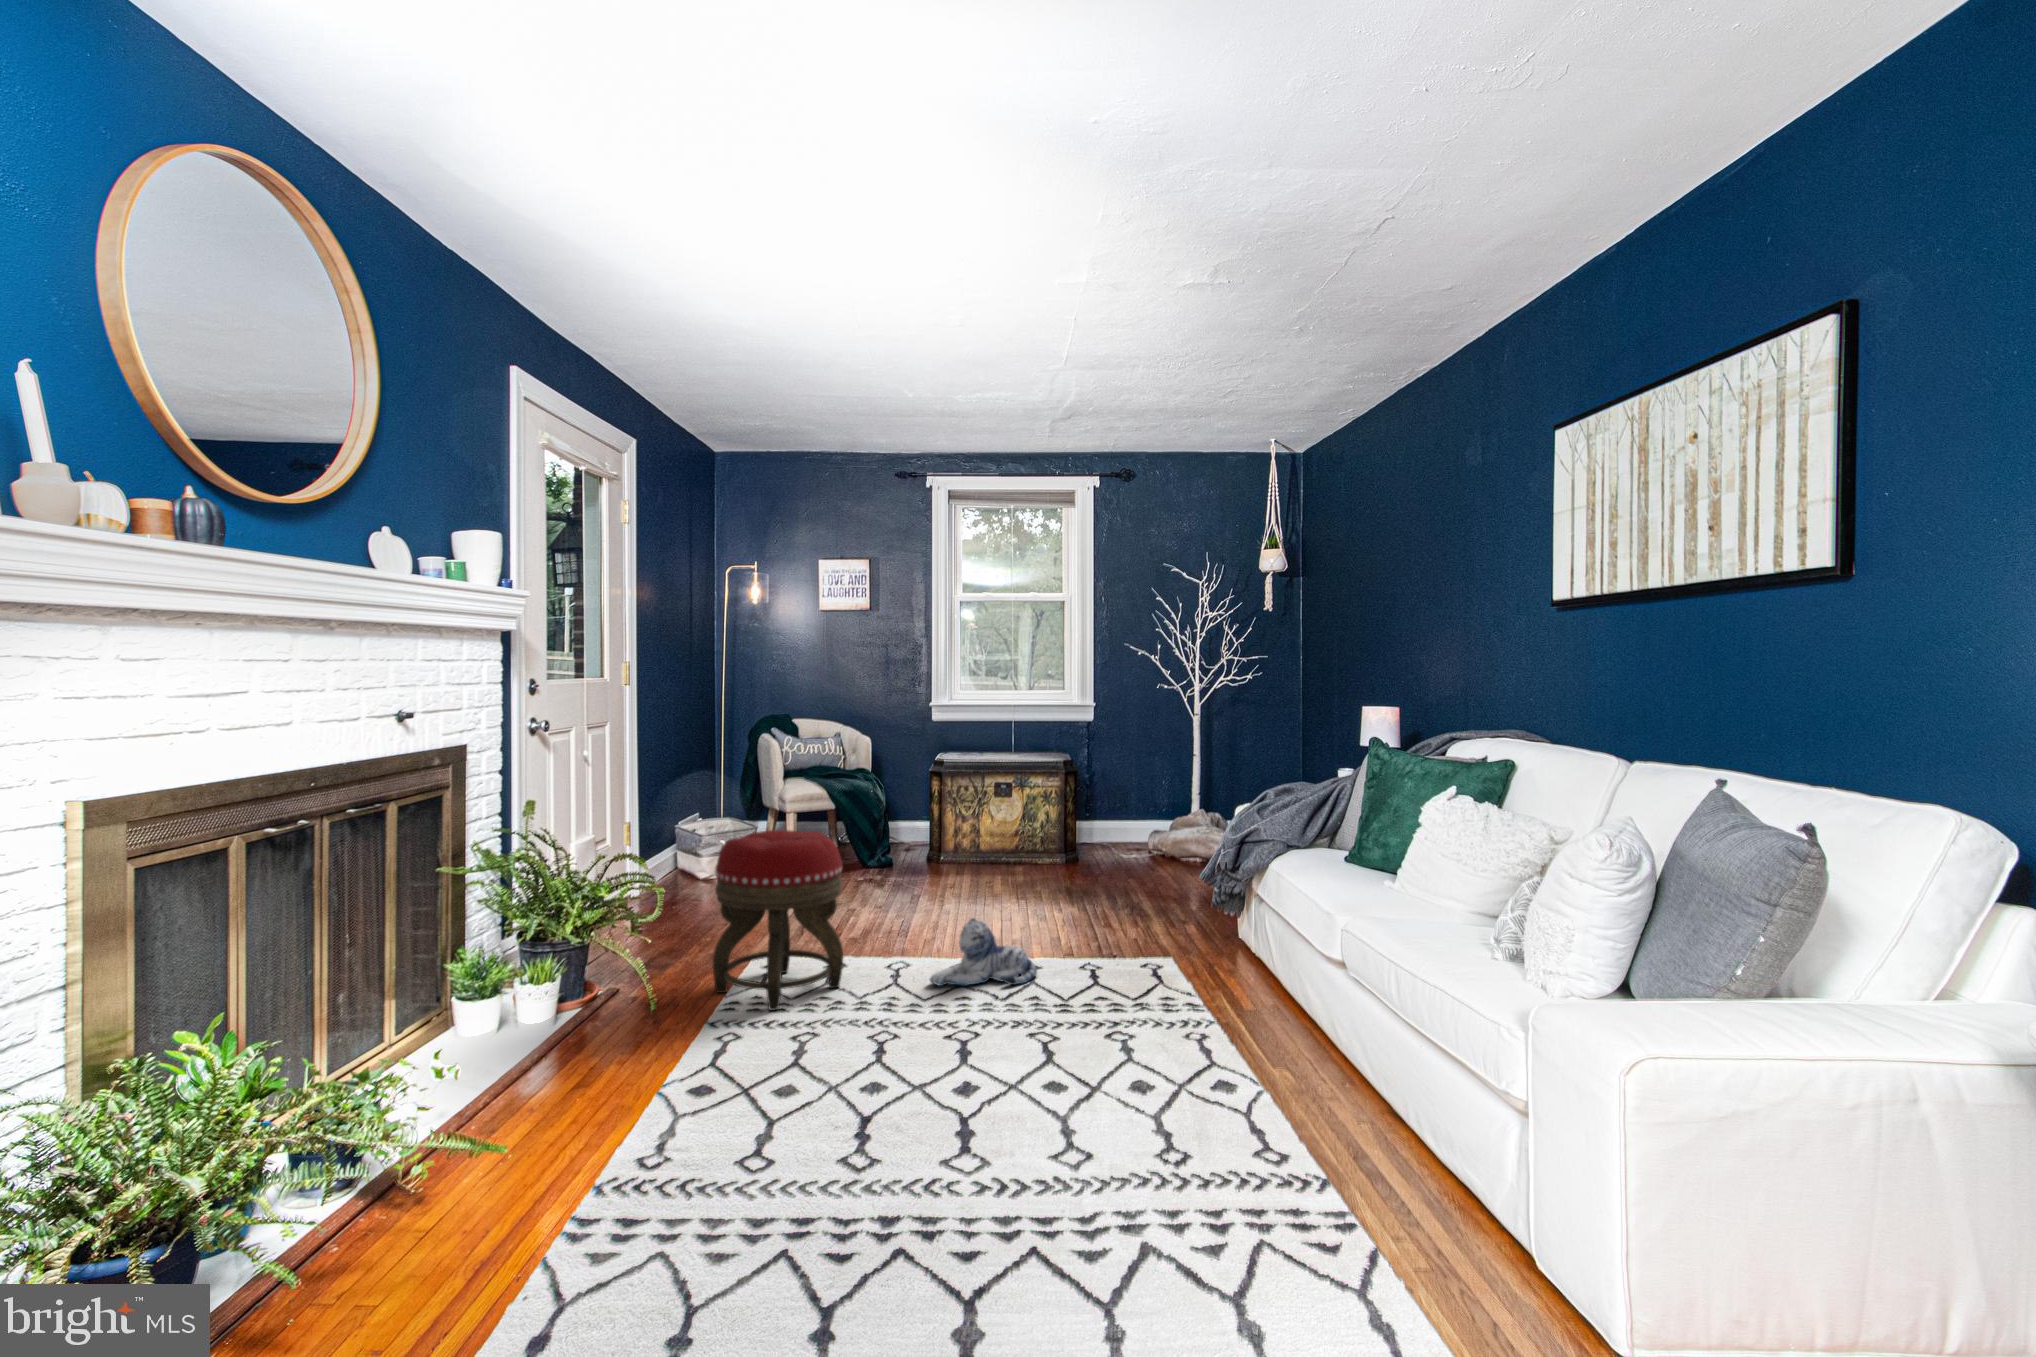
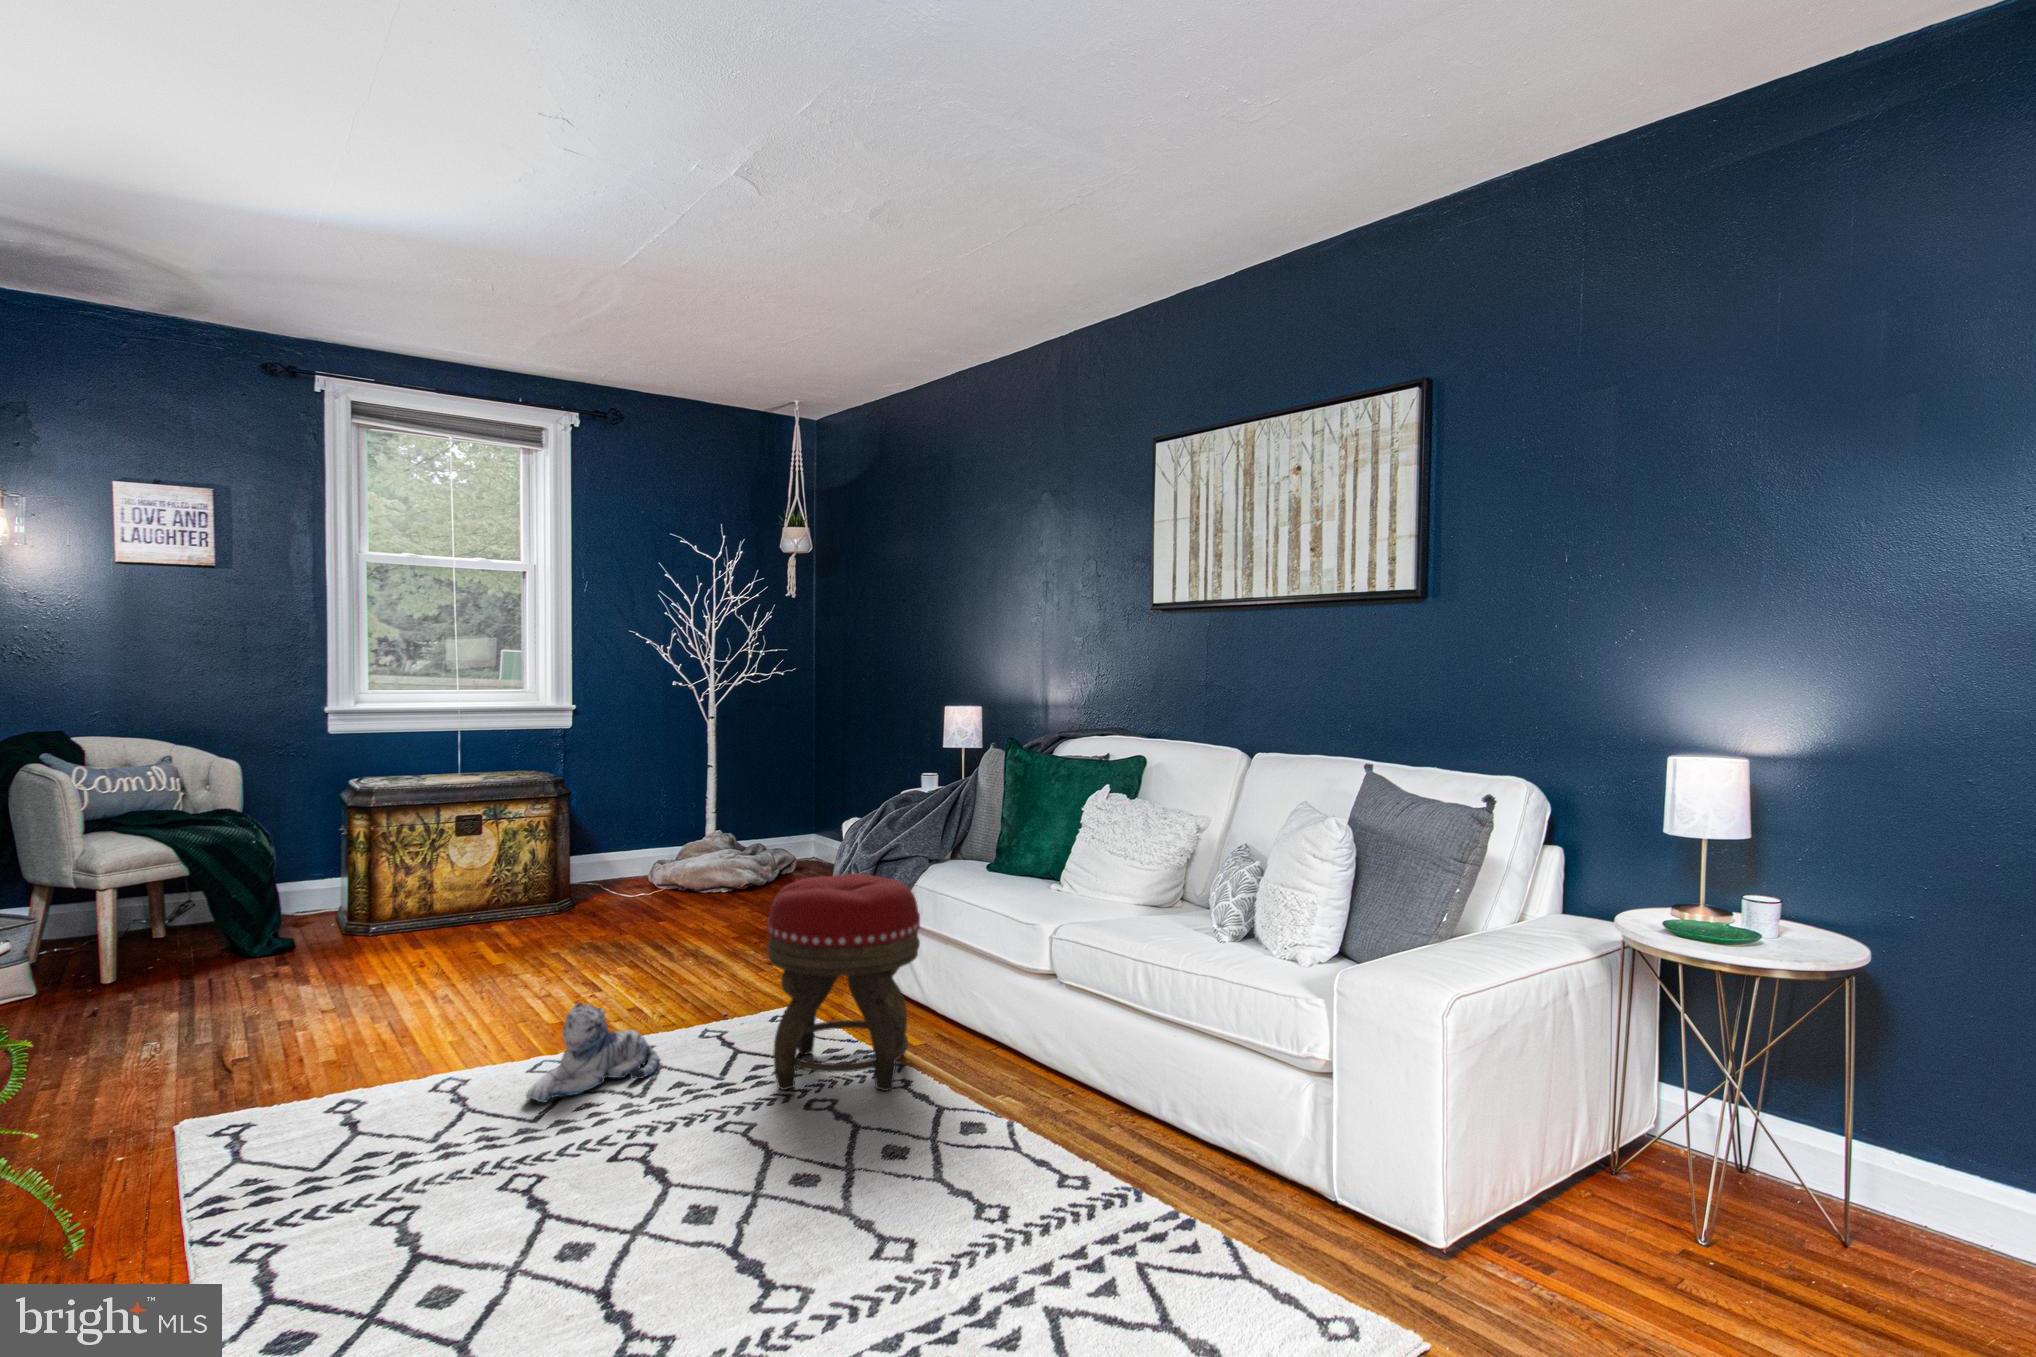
footstool: present [712,830,843,1011] -> present [767,873,920,1091]

